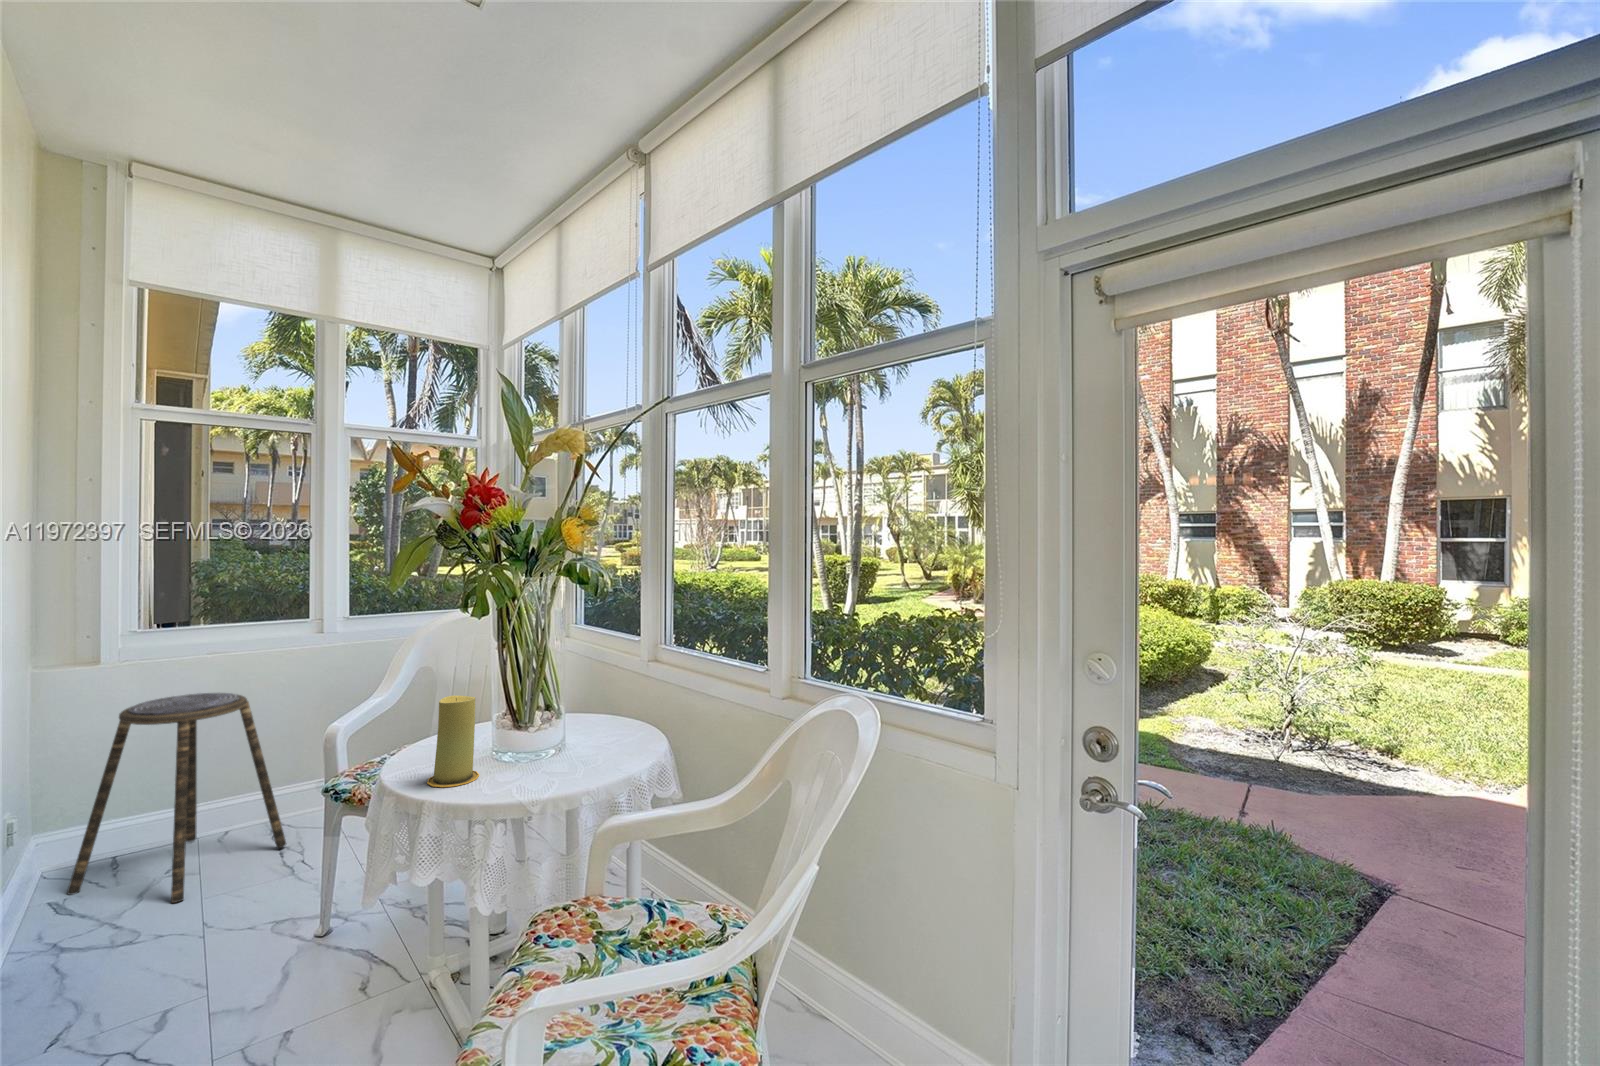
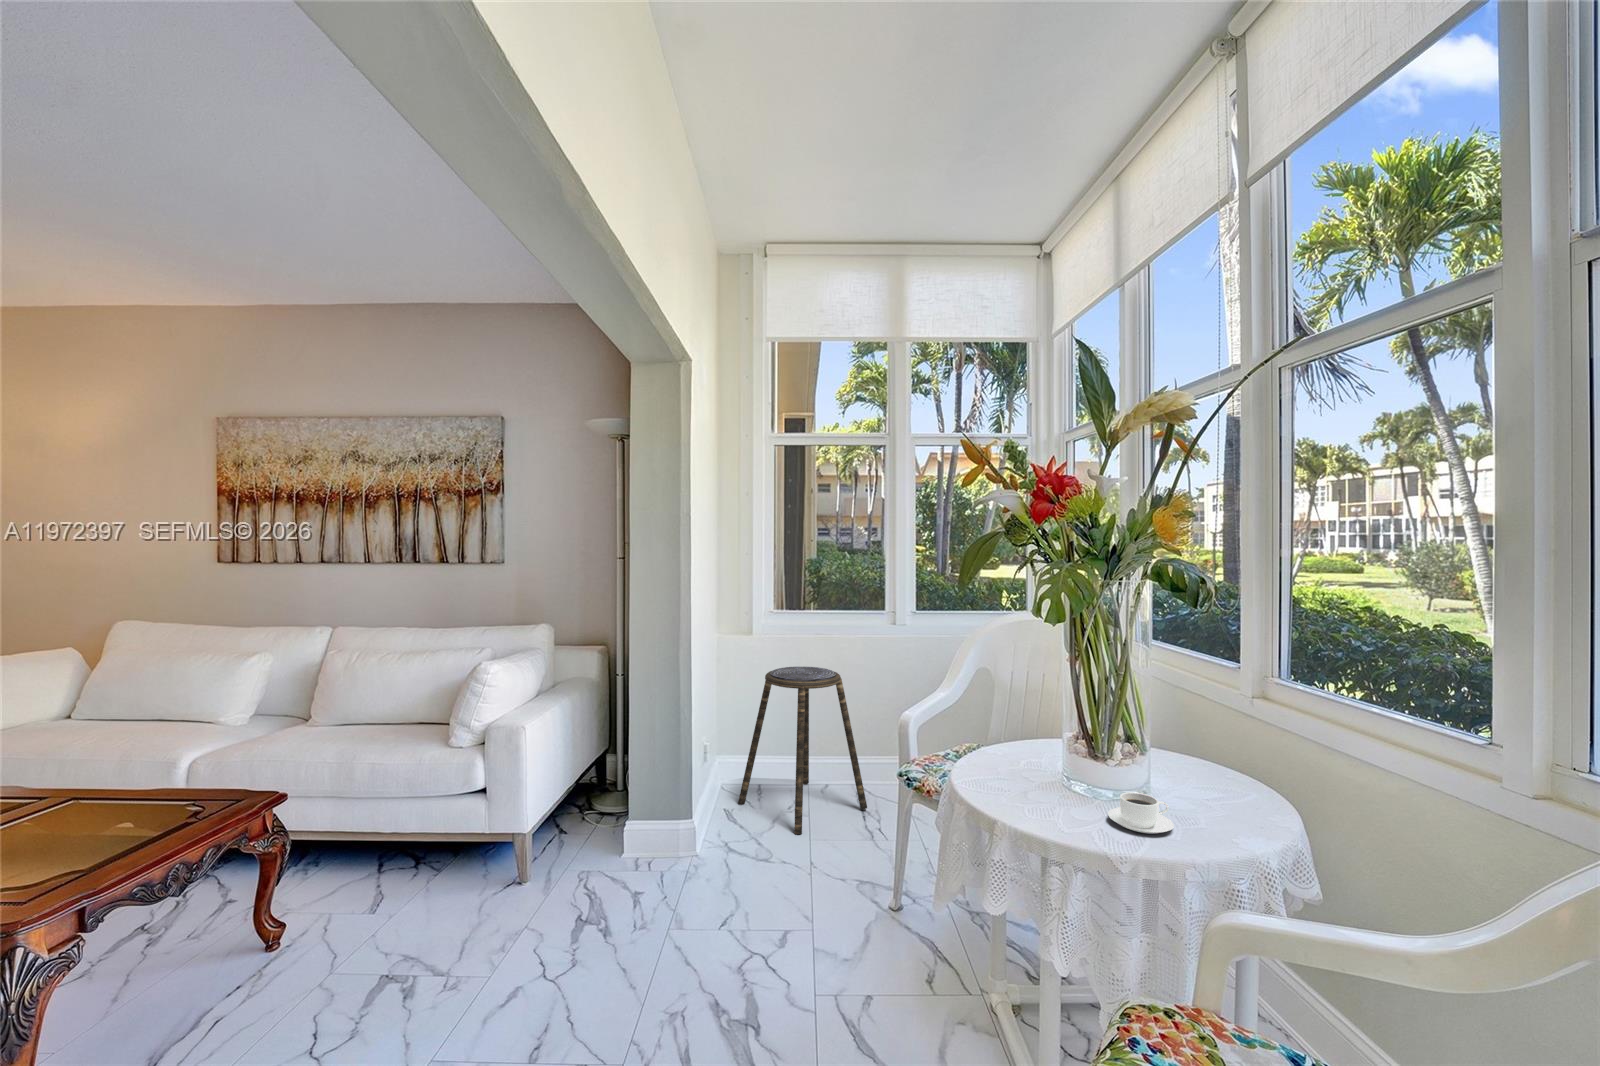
candle: present [427,695,479,787] -> none [1000,707,1054,811]
coffee cup: none [524,749,574,779] -> present [1108,792,1174,834]

